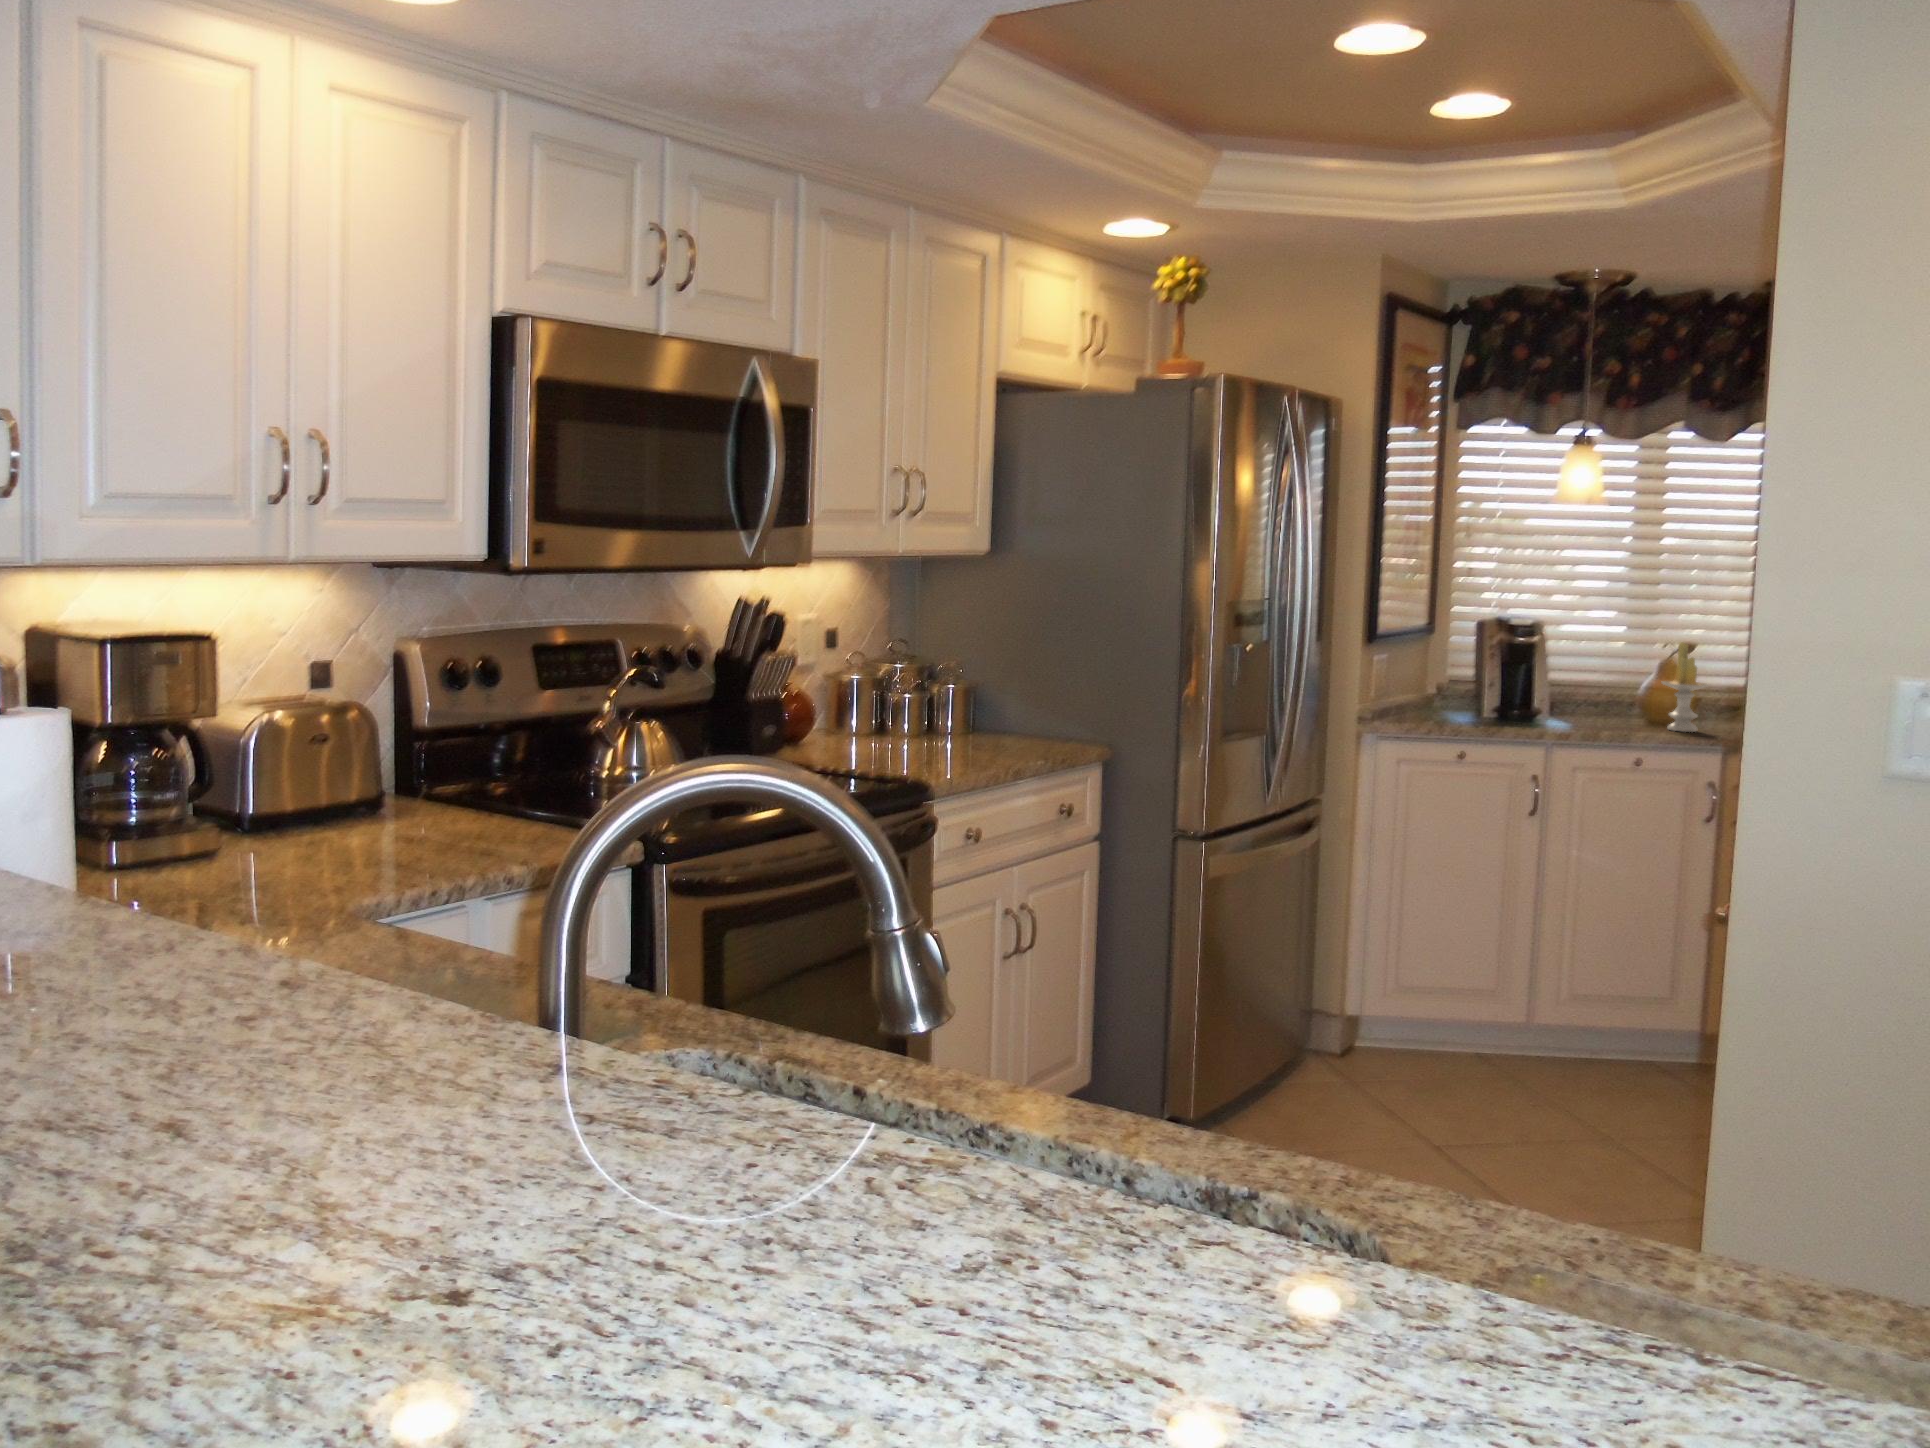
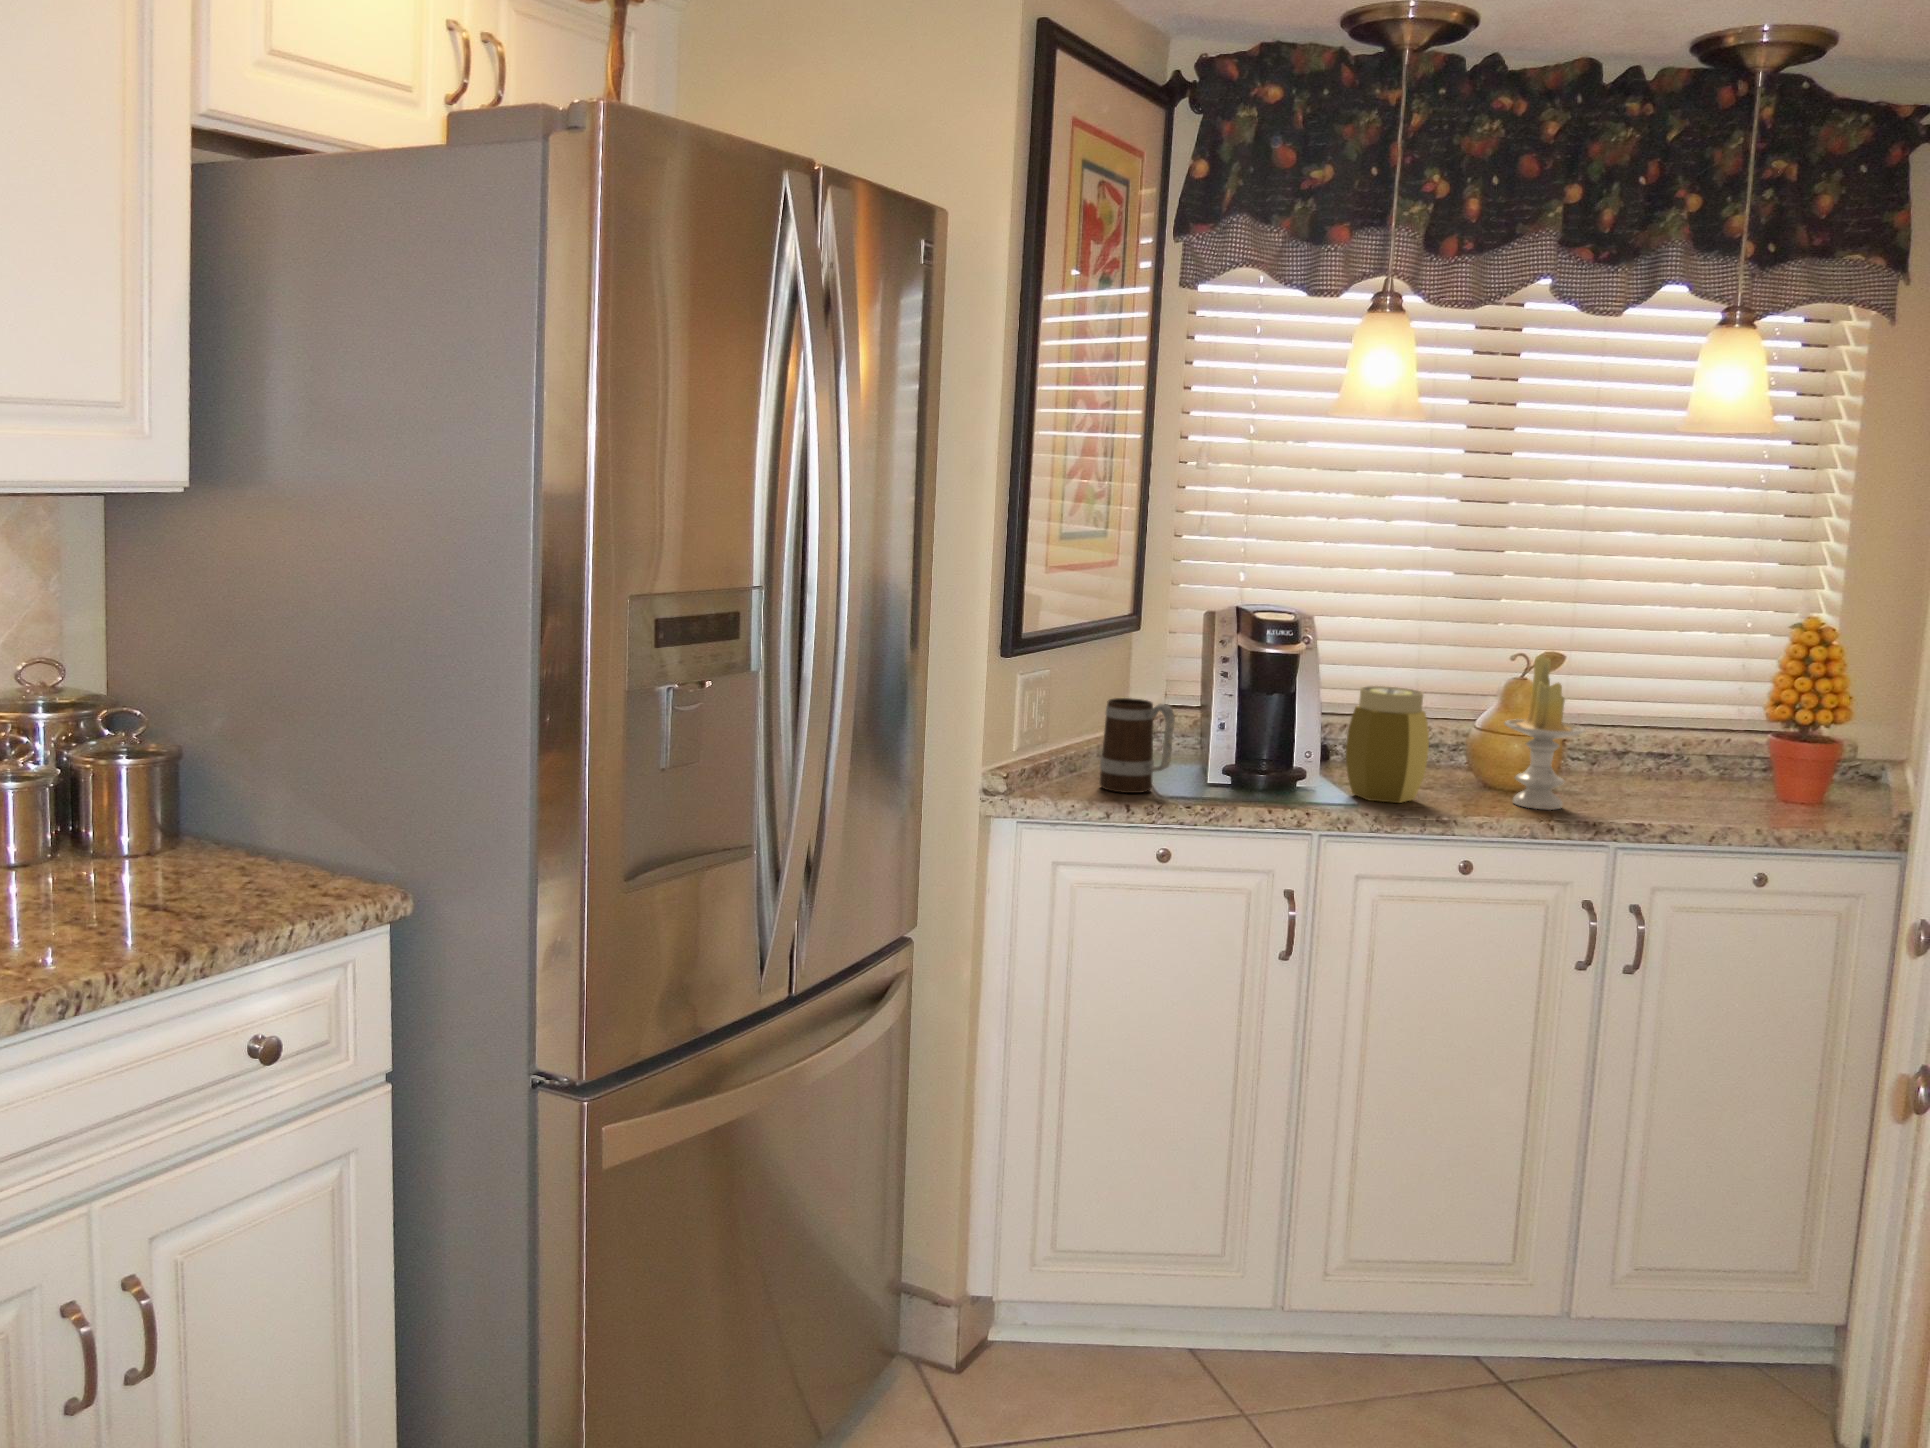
jar: none [1565,662,1615,728] -> present [1346,686,1429,803]
mug: none [1419,669,1464,722] -> present [1100,698,1175,793]

